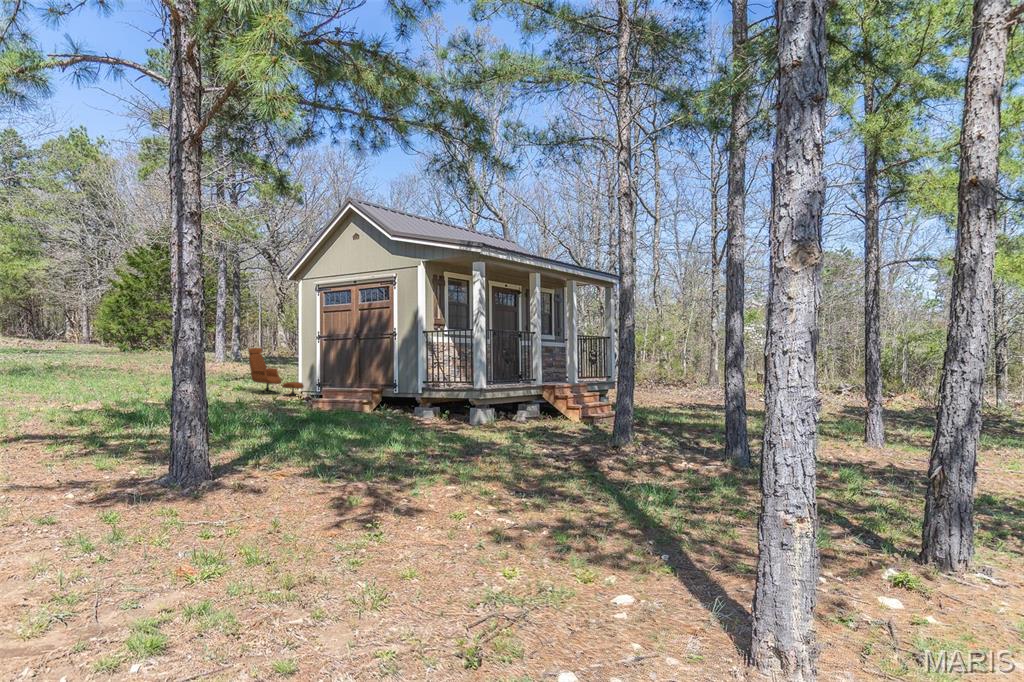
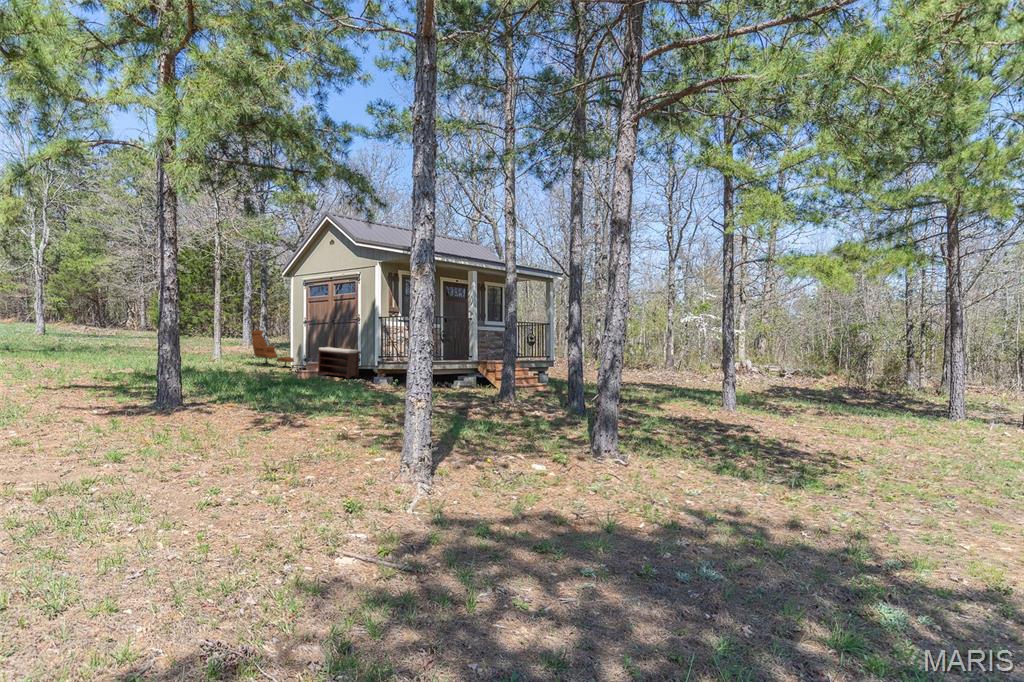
bench: none [341,370,399,411] -> present [318,347,361,379]

